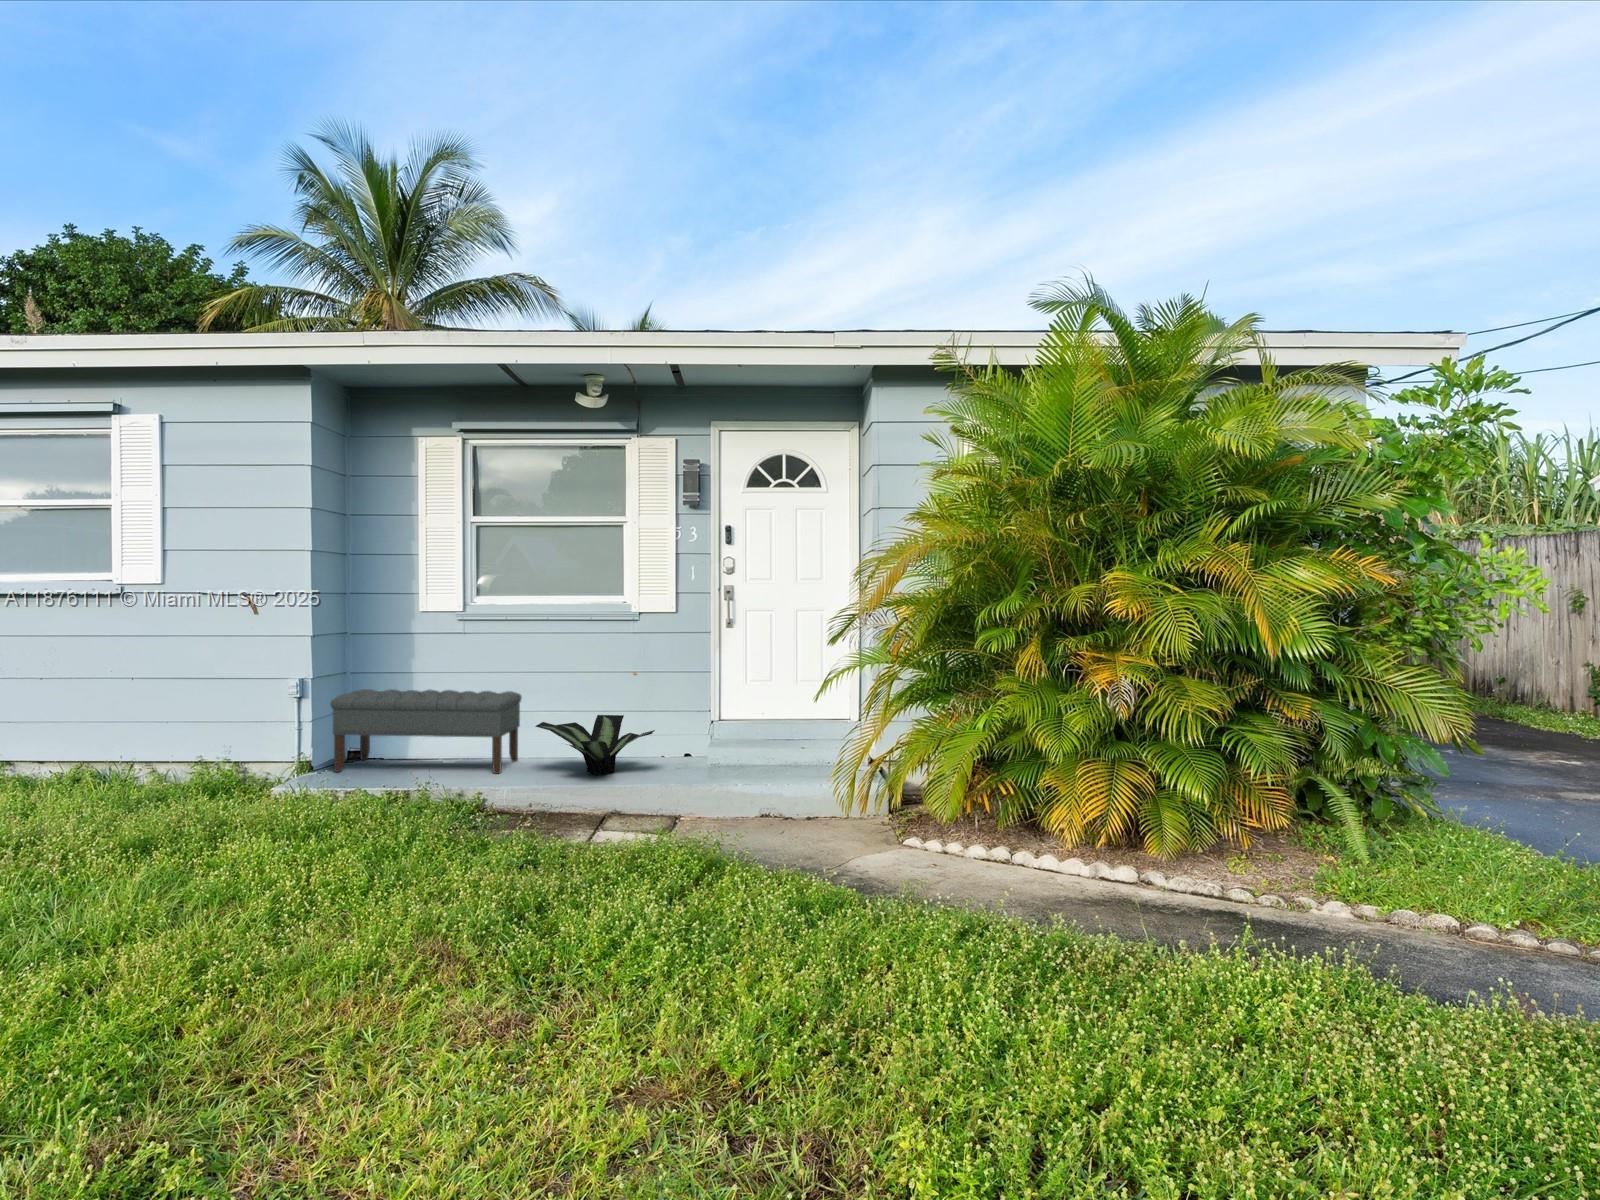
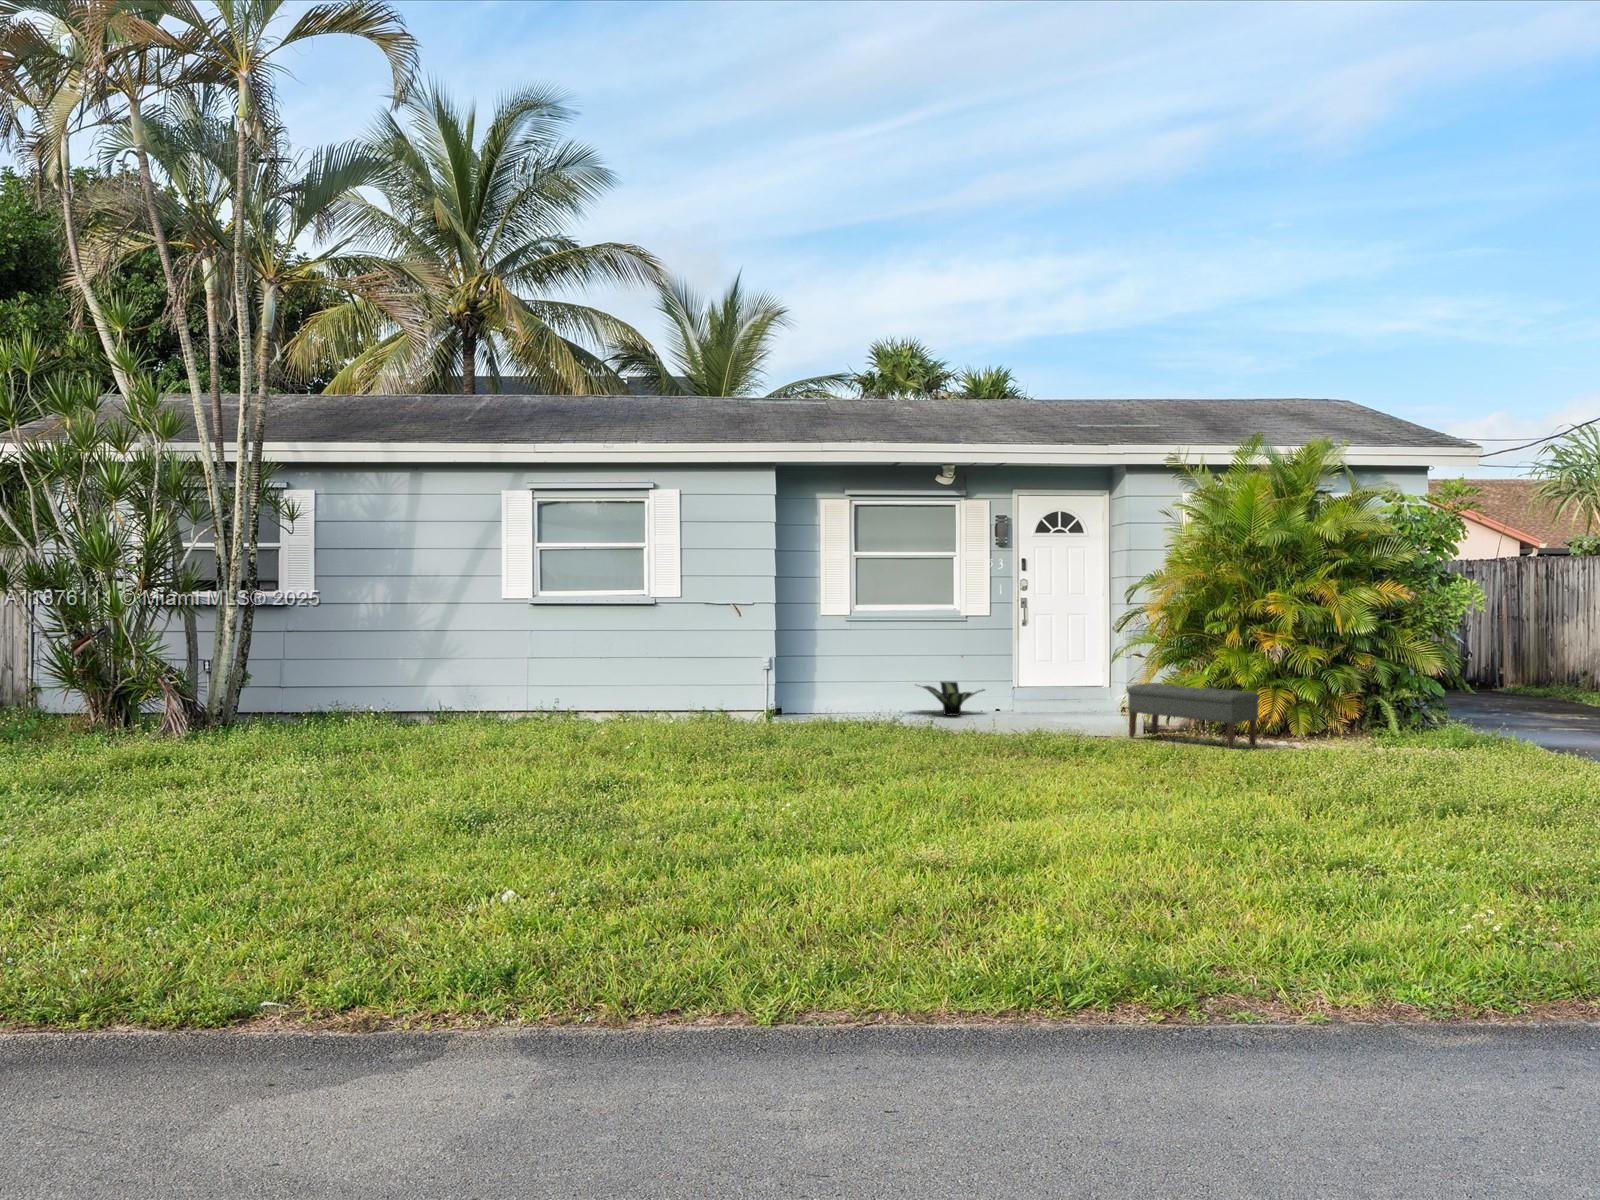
bench: present [330,689,522,774] -> present [1127,683,1260,749]

